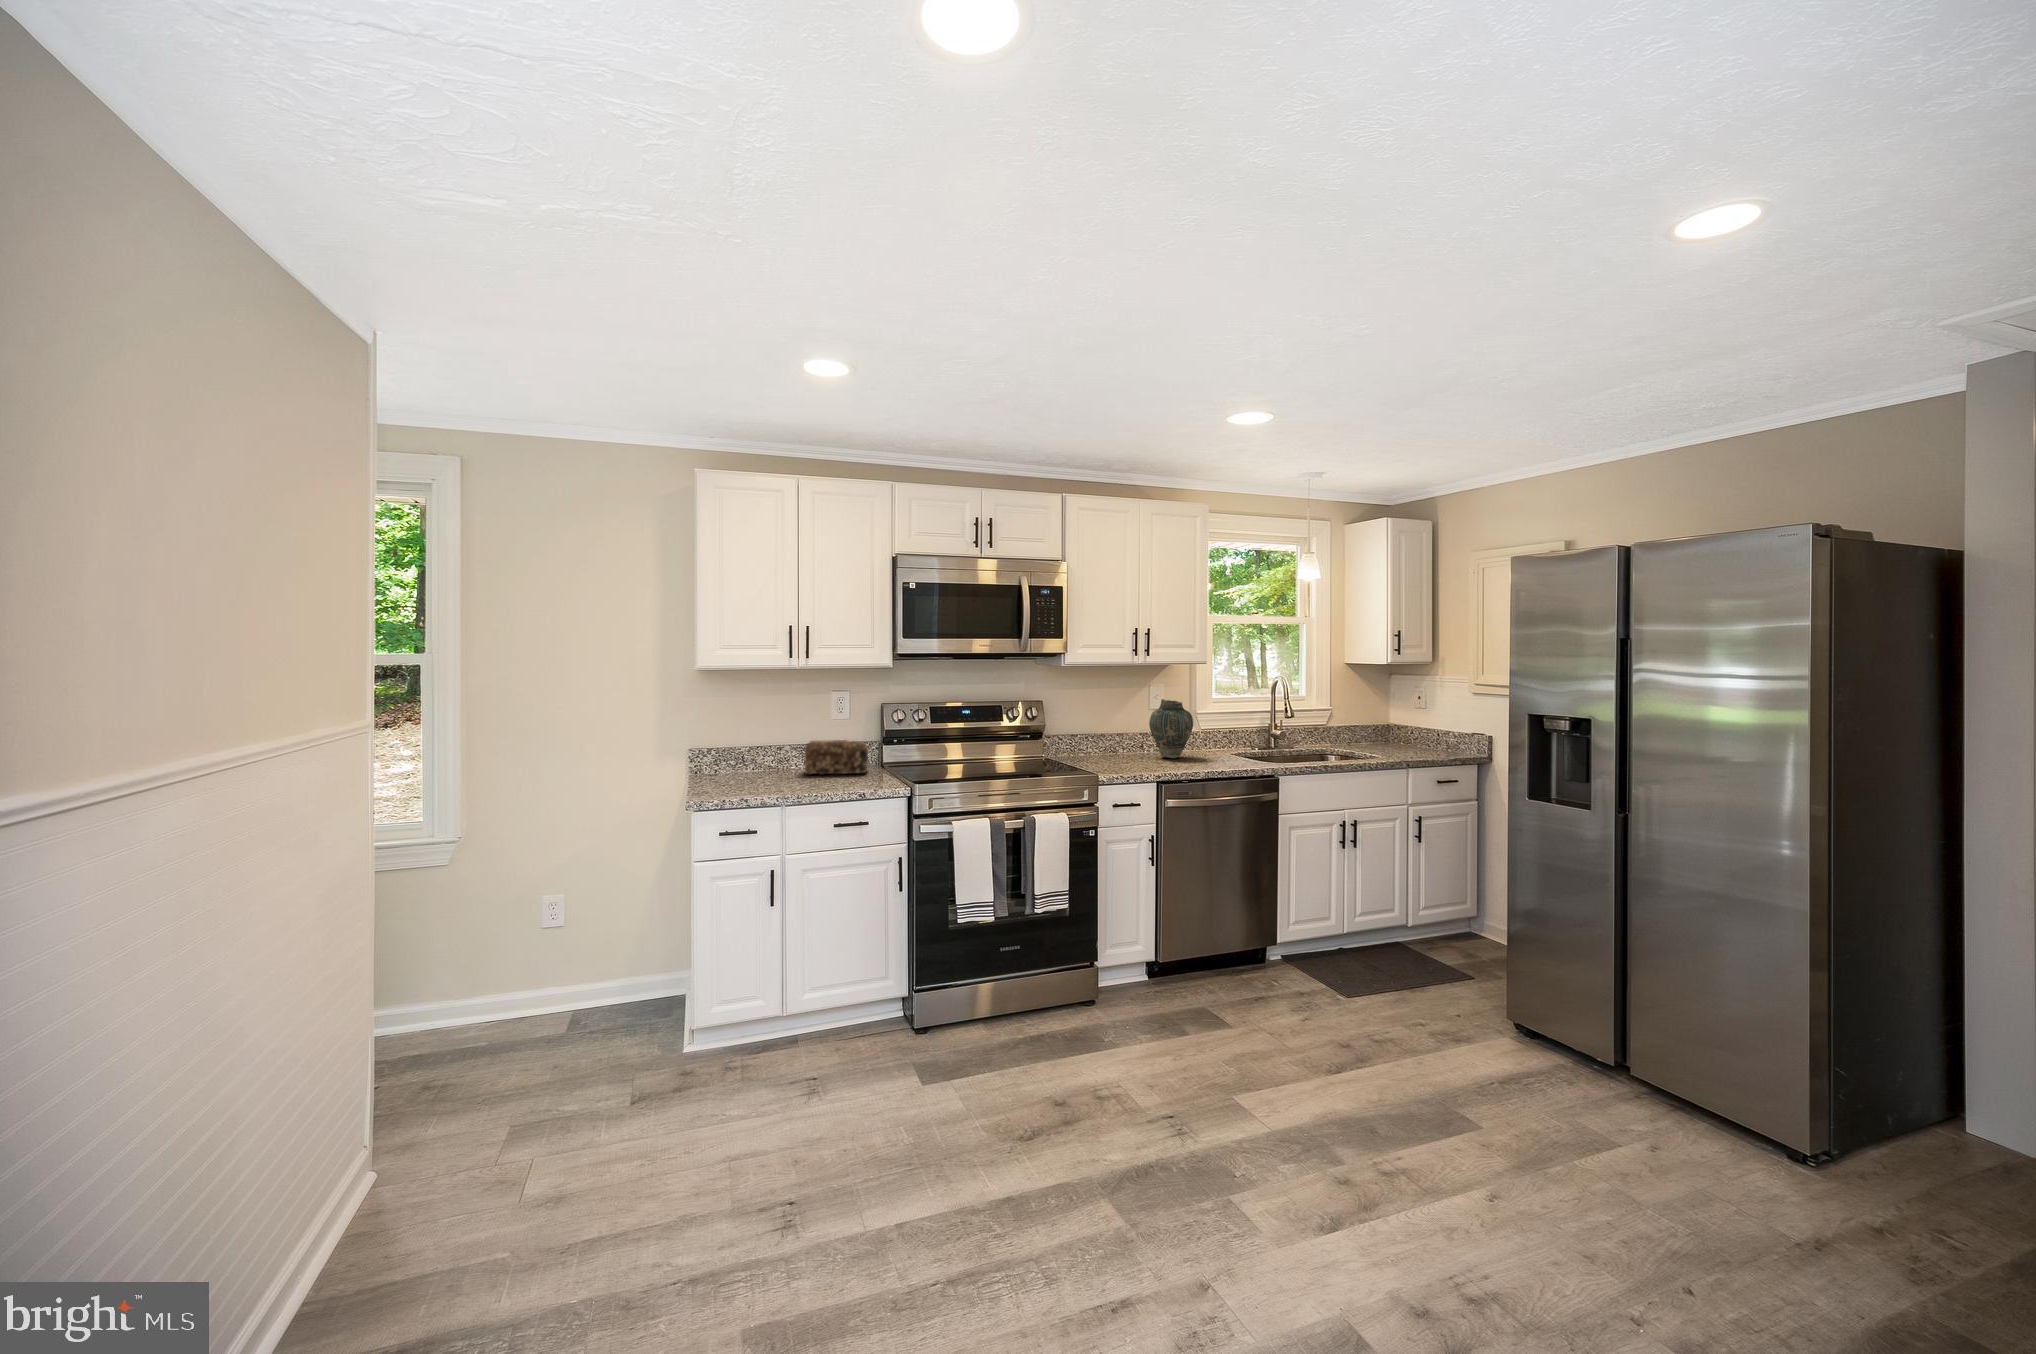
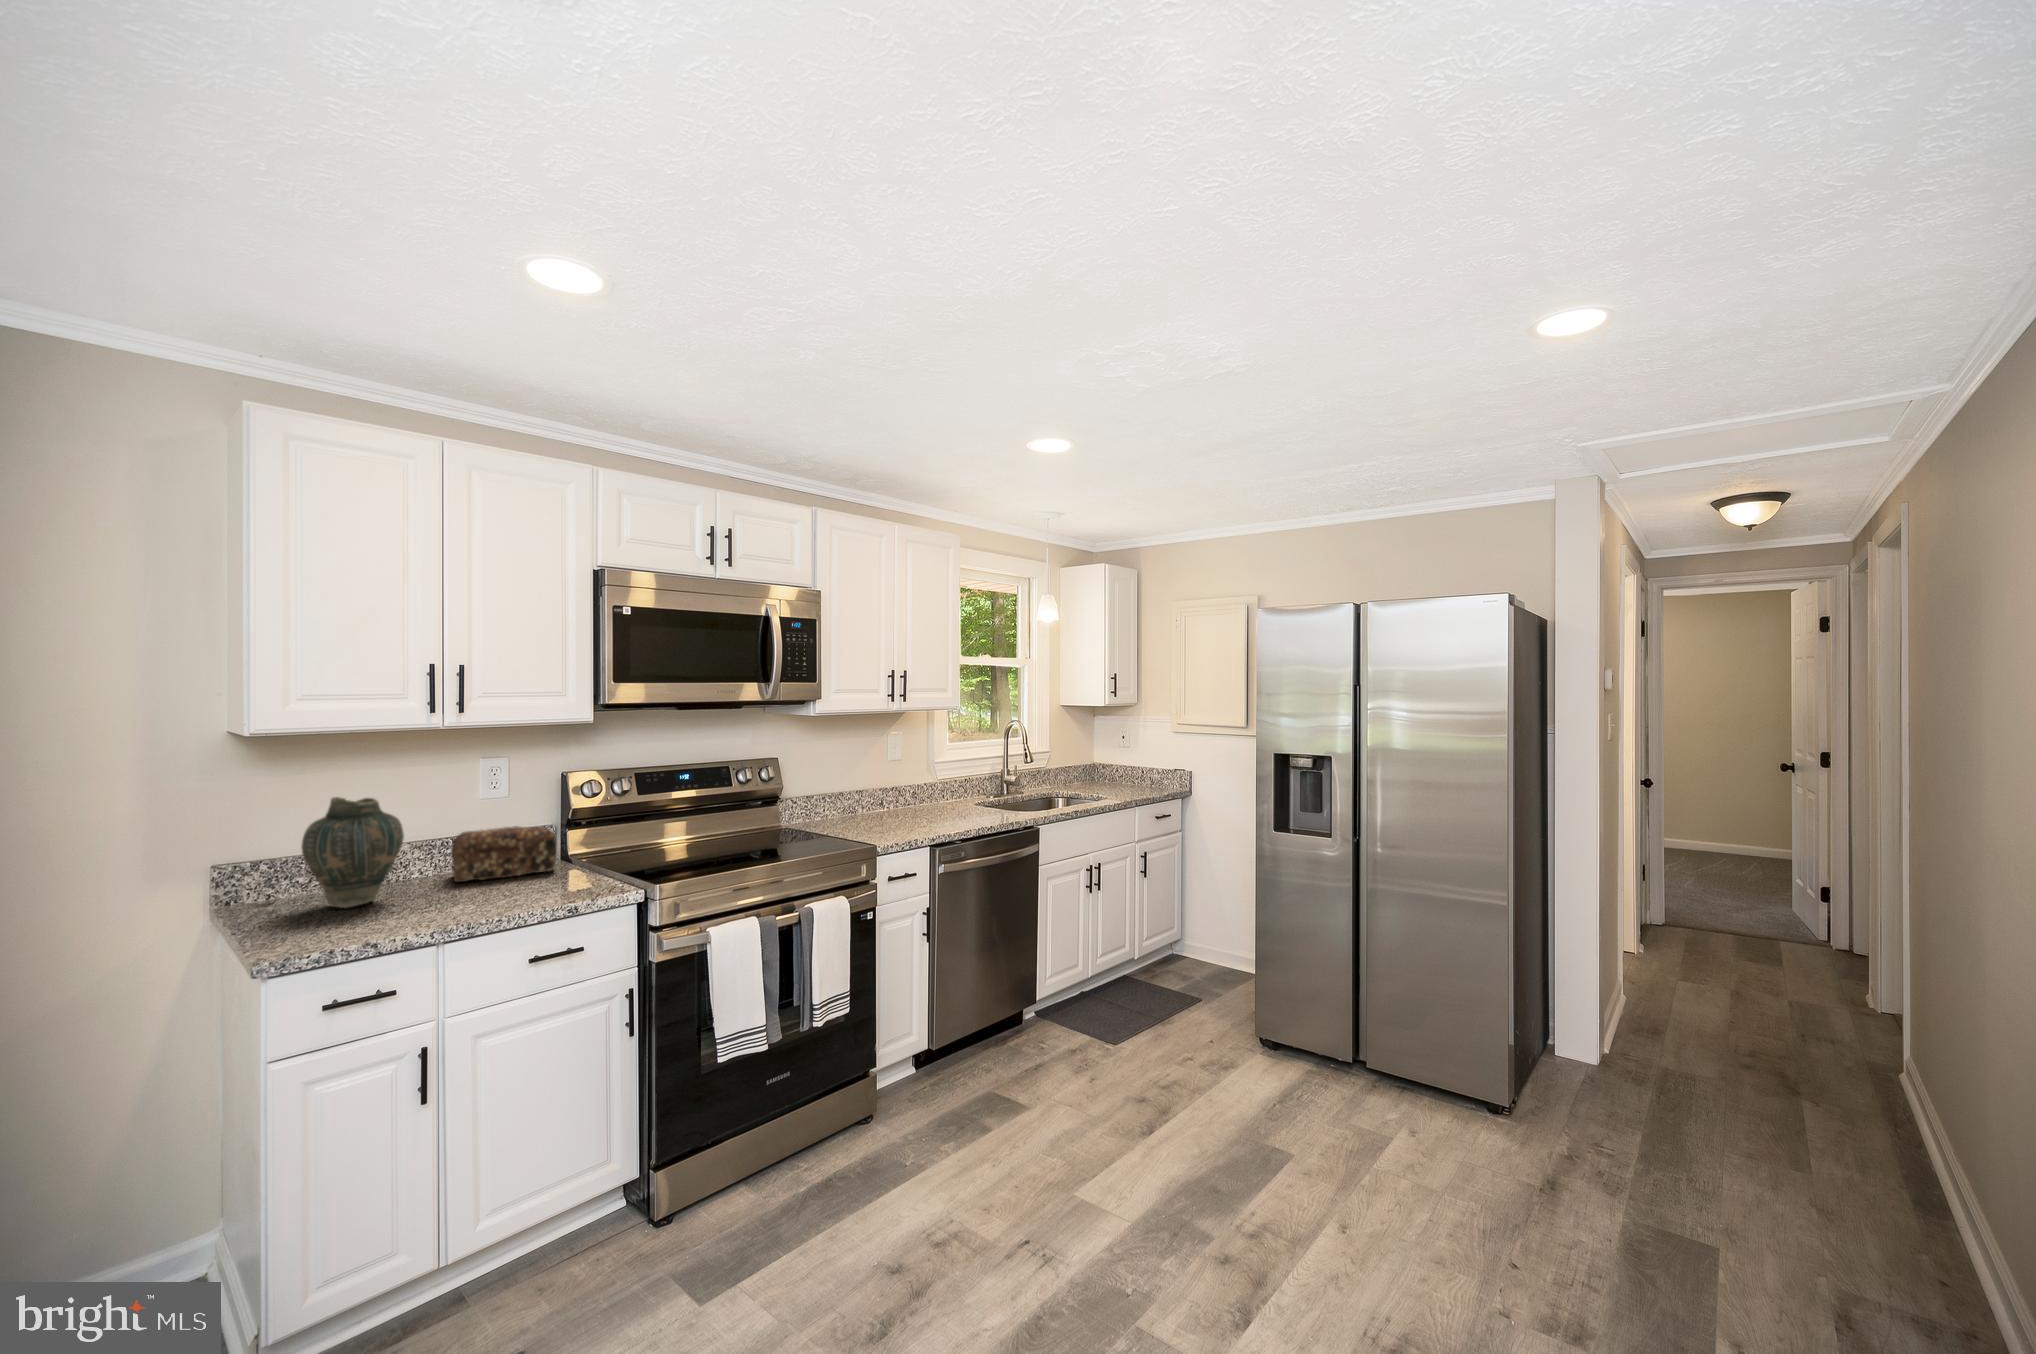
vase: present [1149,699,1193,758] -> present [302,797,404,908]

